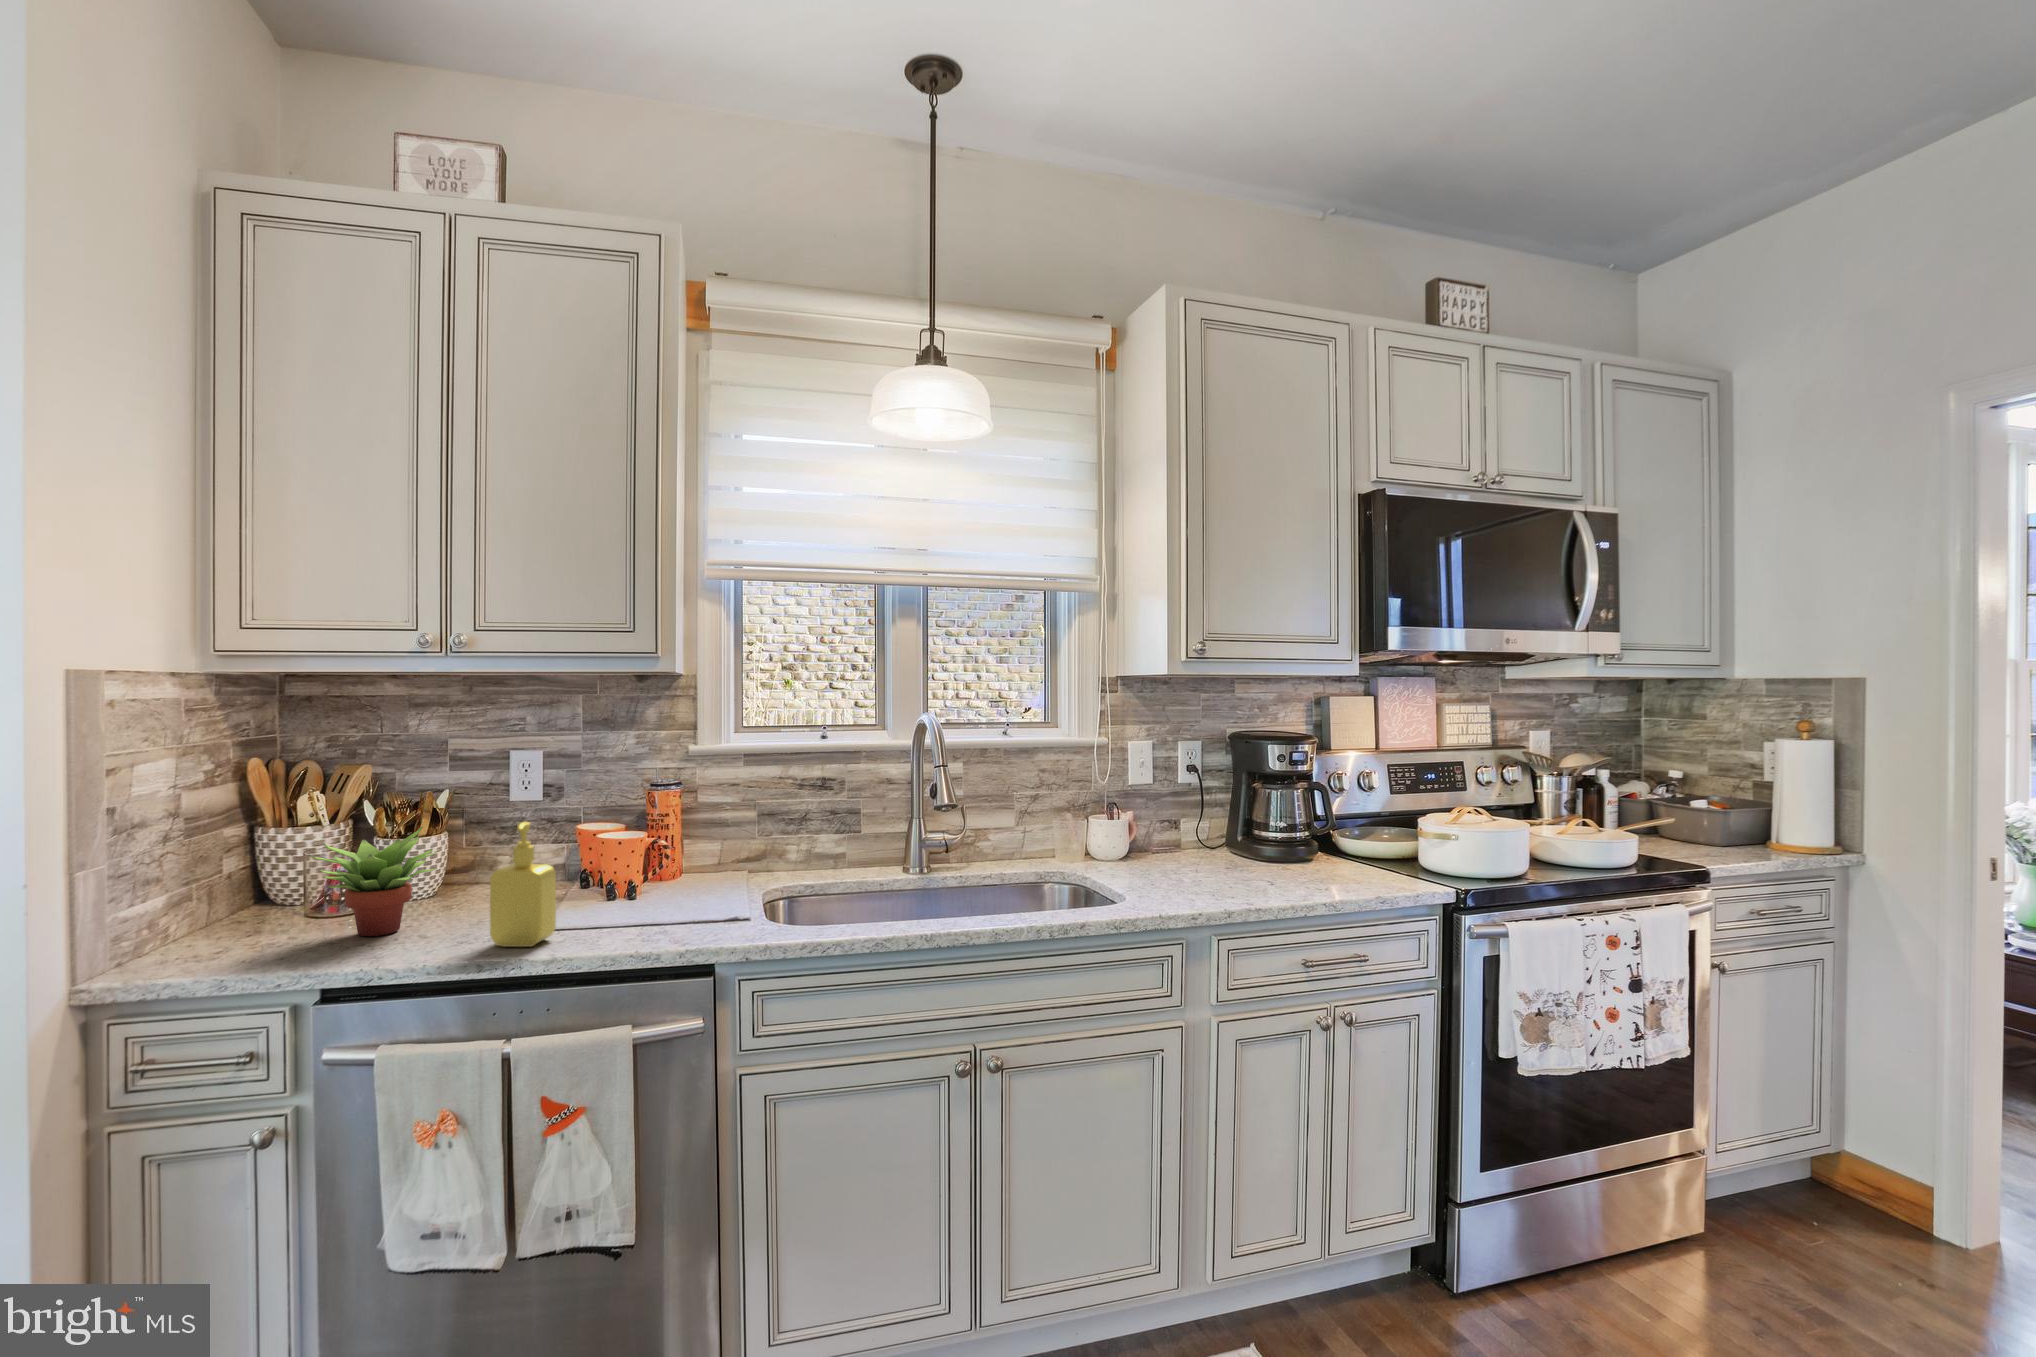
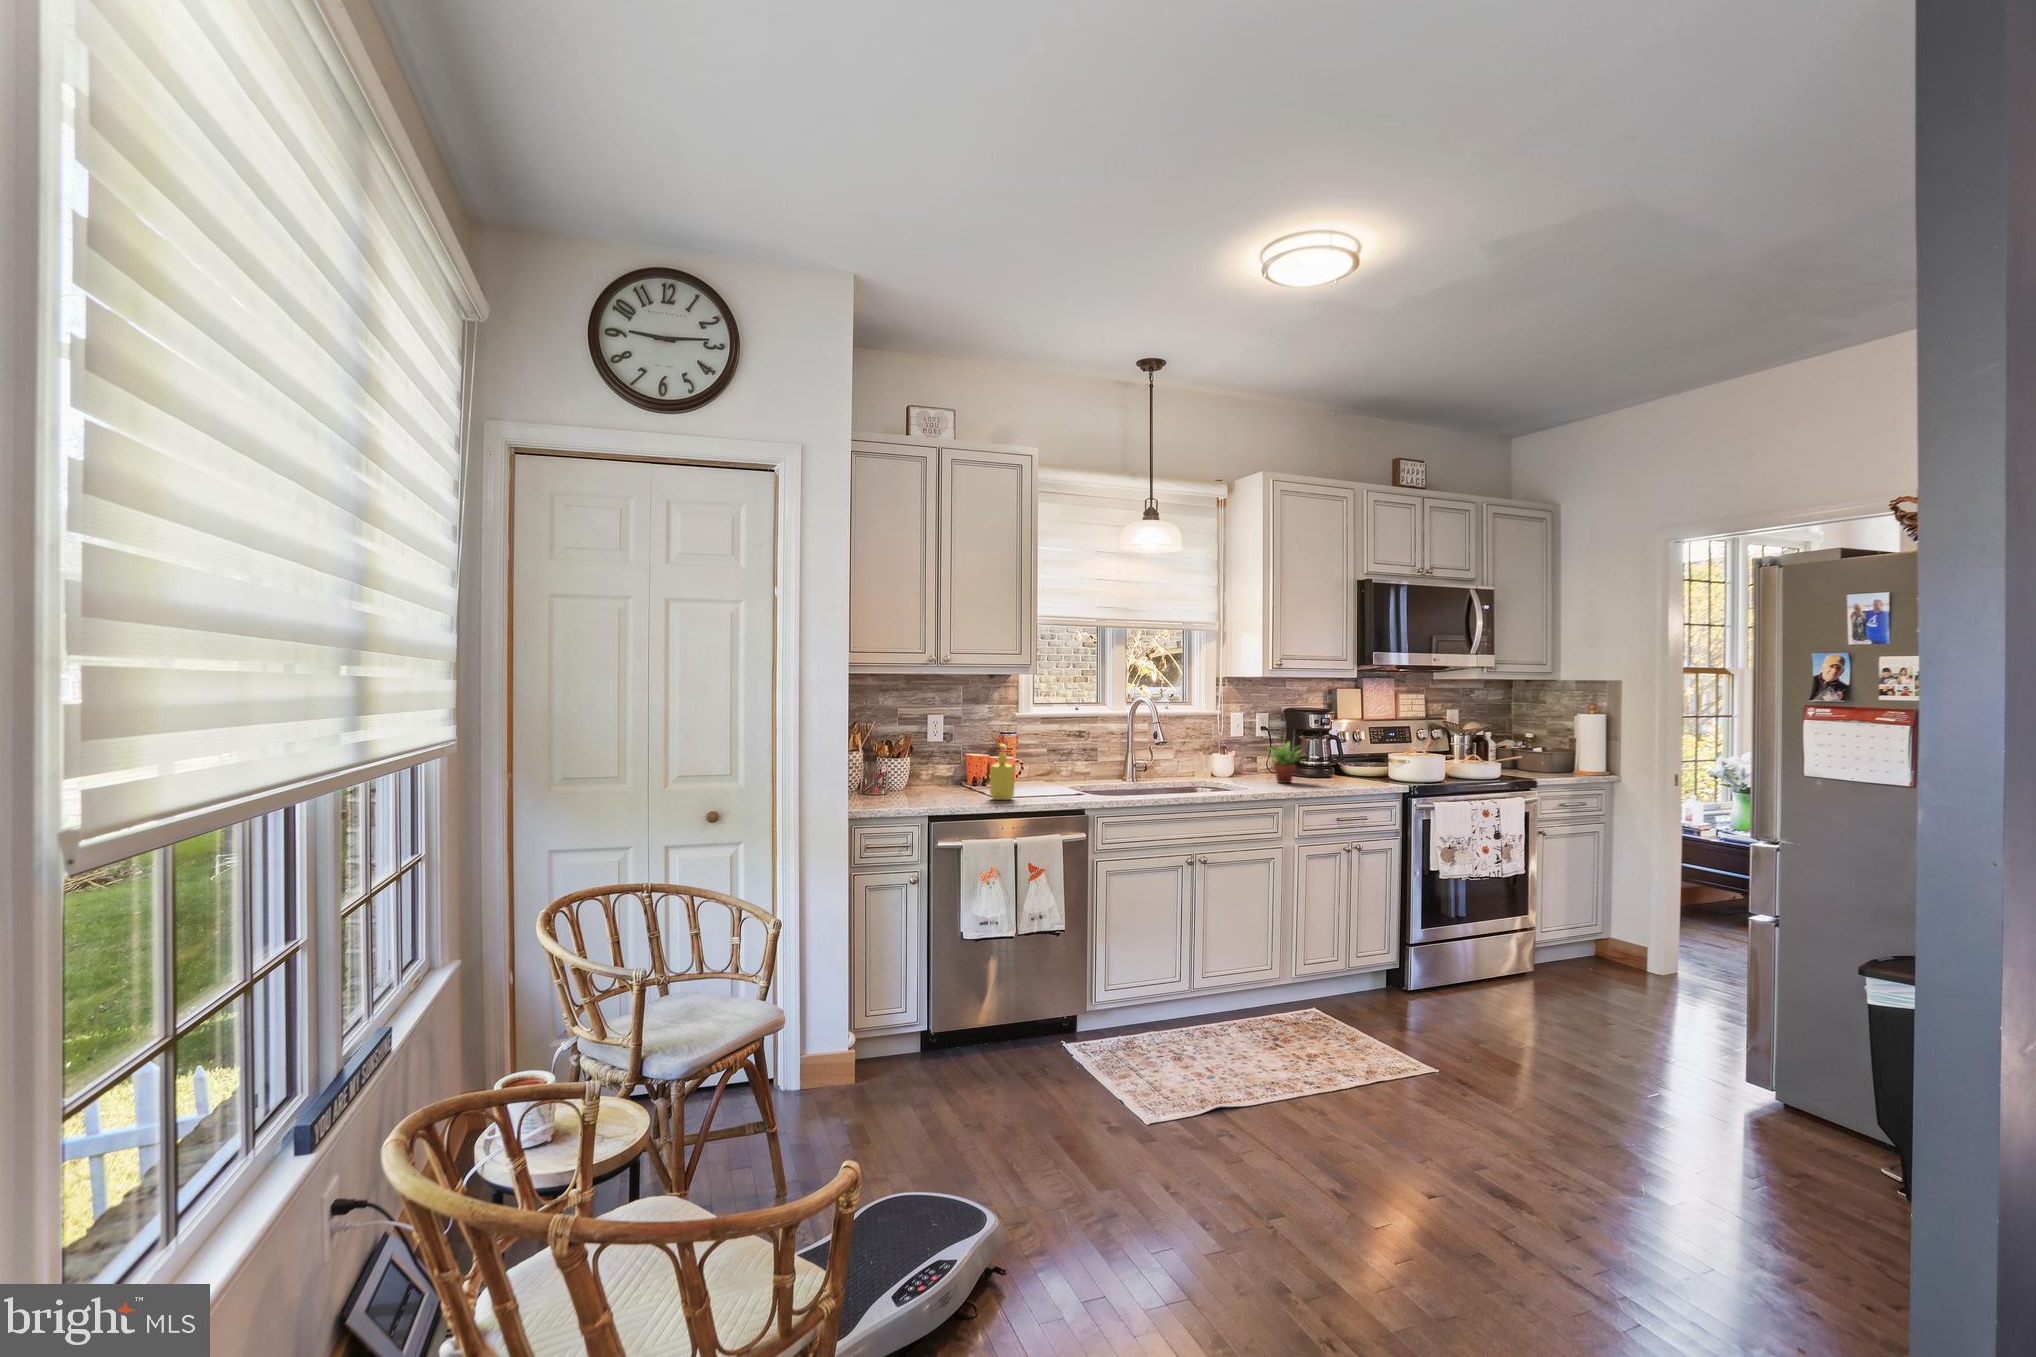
succulent plant: present [309,827,438,936] -> present [1269,742,1302,783]

